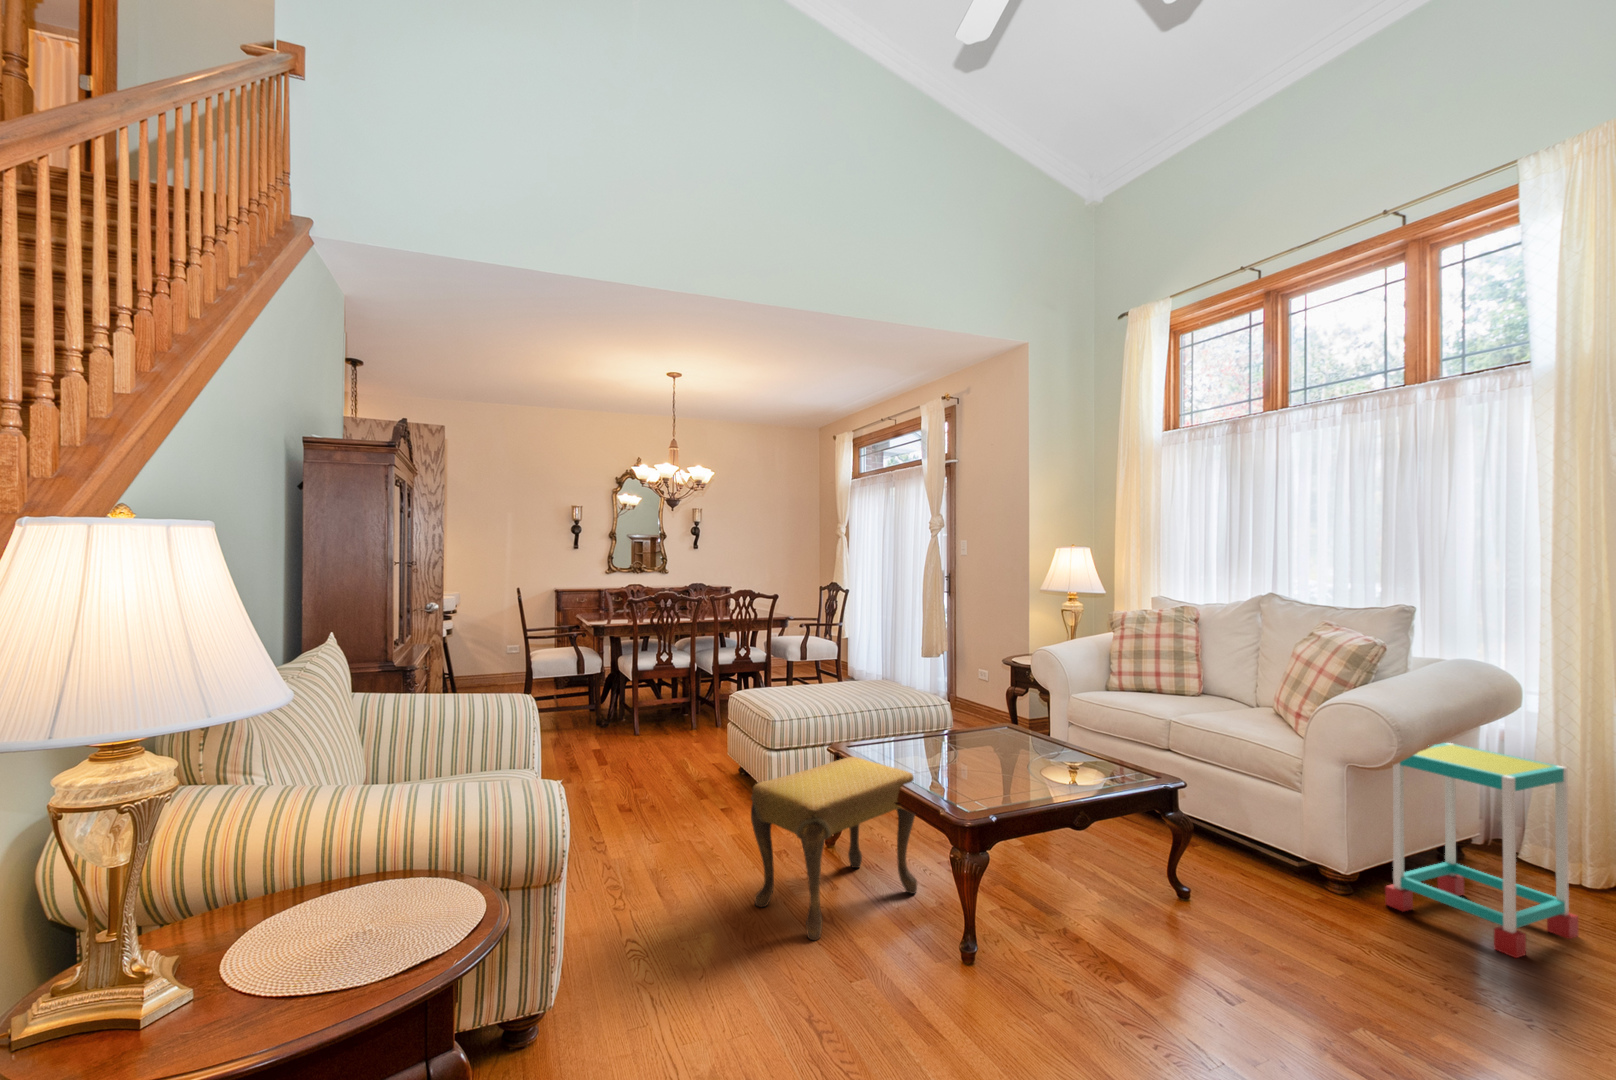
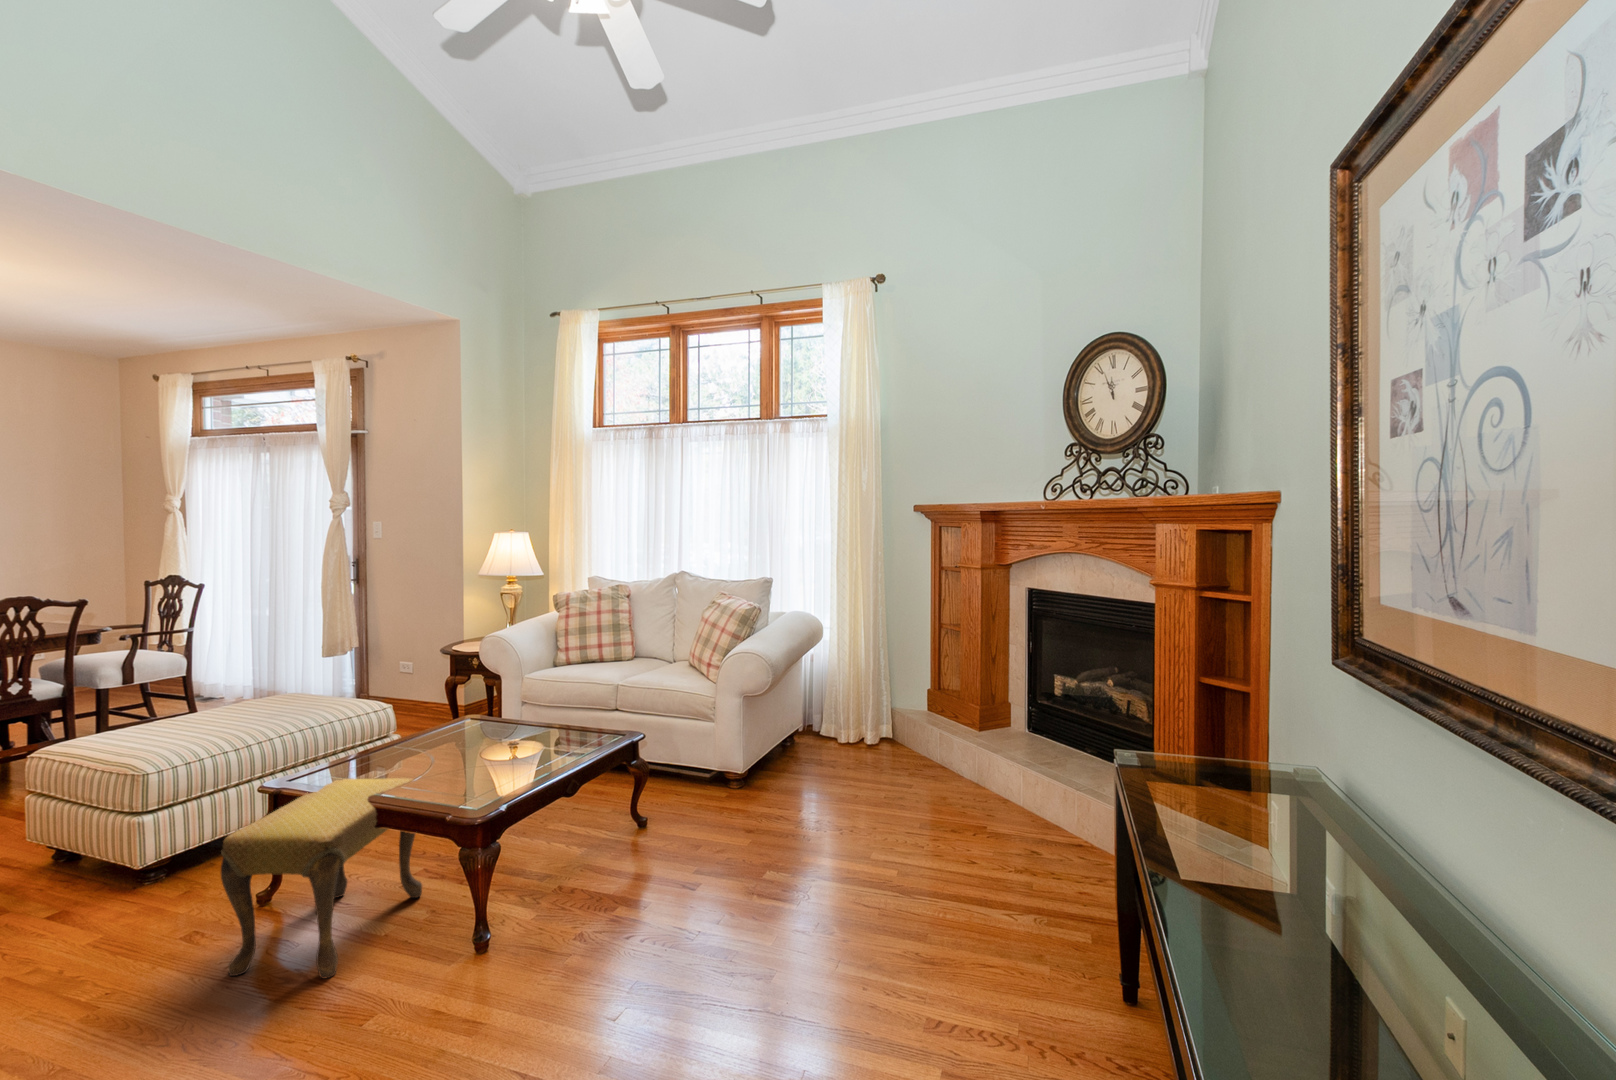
side table: present [1385,743,1578,958] -> none [763,669,850,795]

